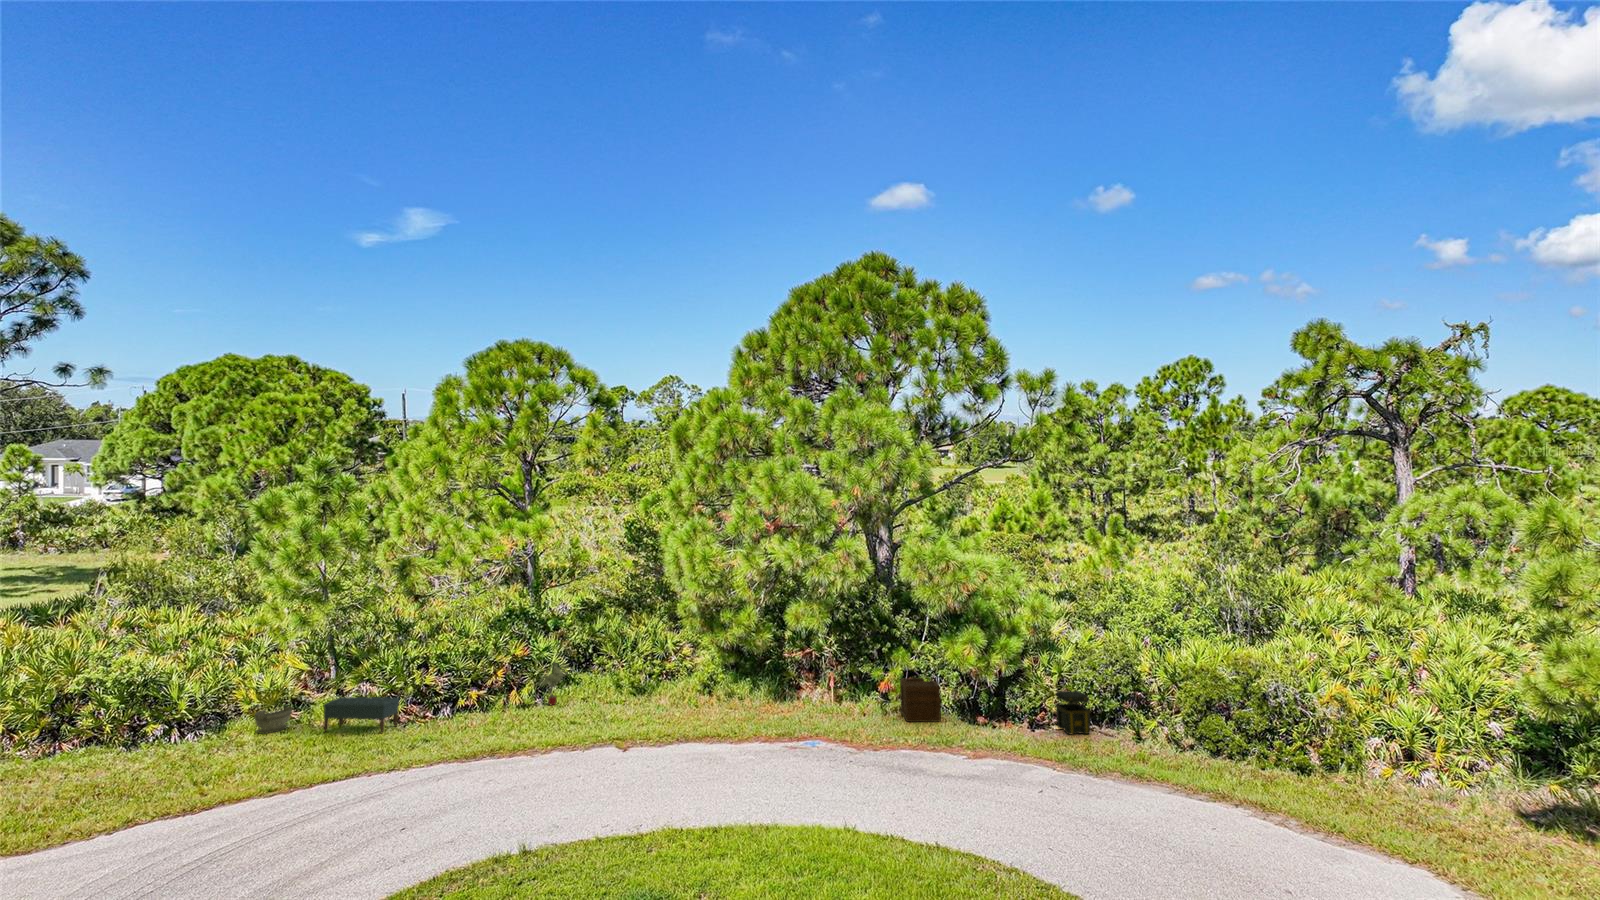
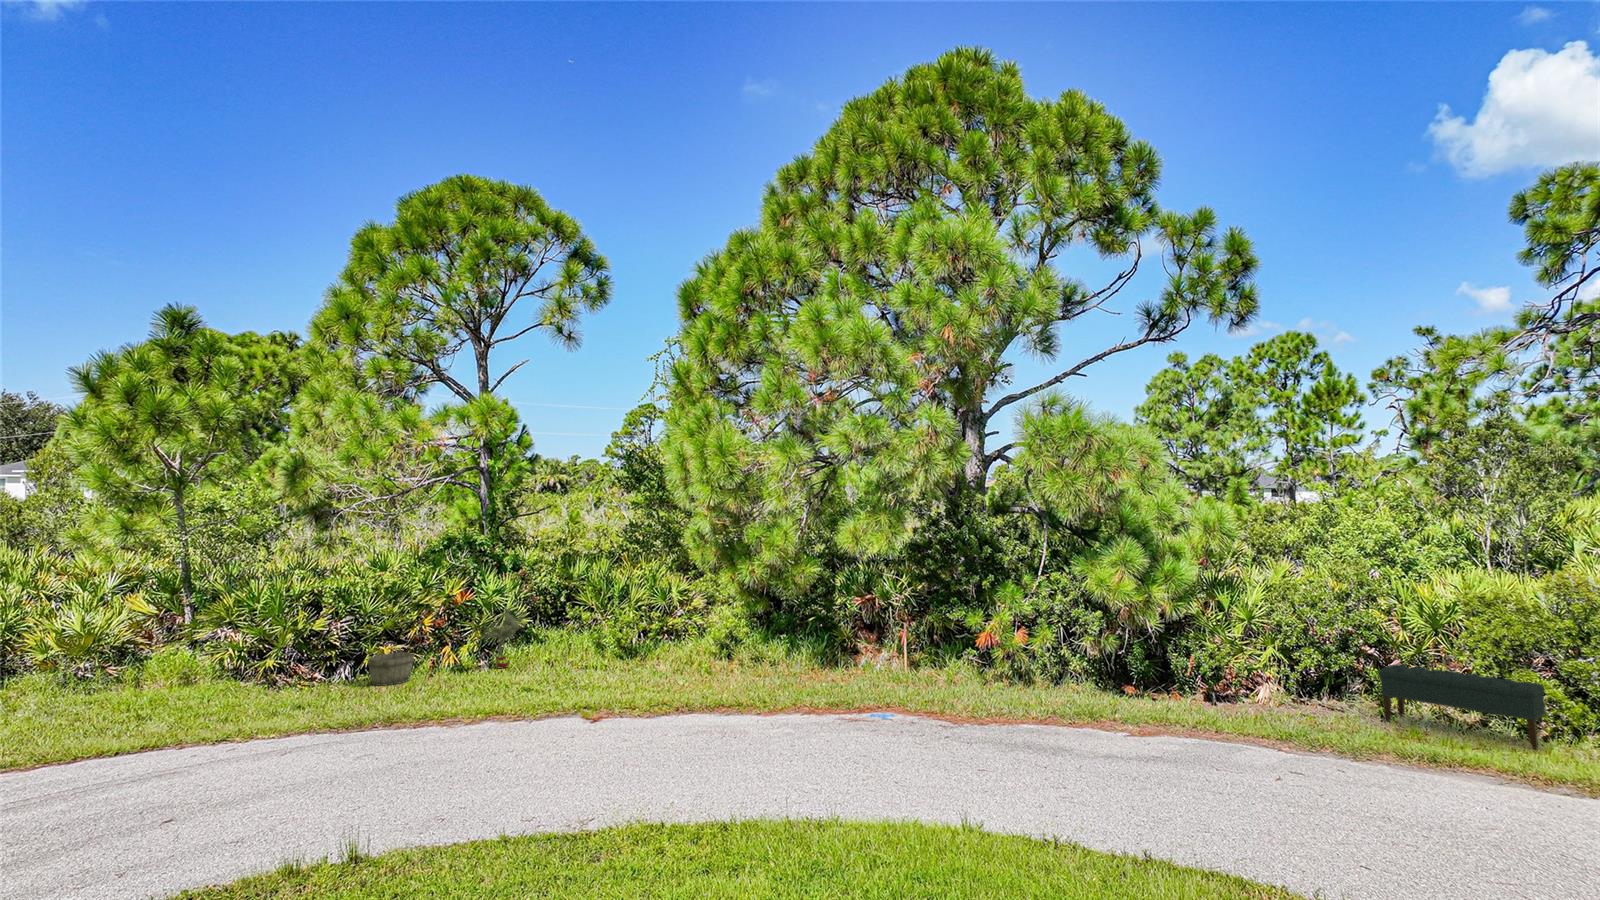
wooden crate: present [900,678,941,722] -> none [1011,626,1082,688]
toolbox: present [1055,690,1091,735] -> none [1266,638,1332,704]
bench: present [323,697,400,733] -> present [1378,664,1549,749]
wooden bucket: present [255,707,292,734] -> present [368,649,415,686]

